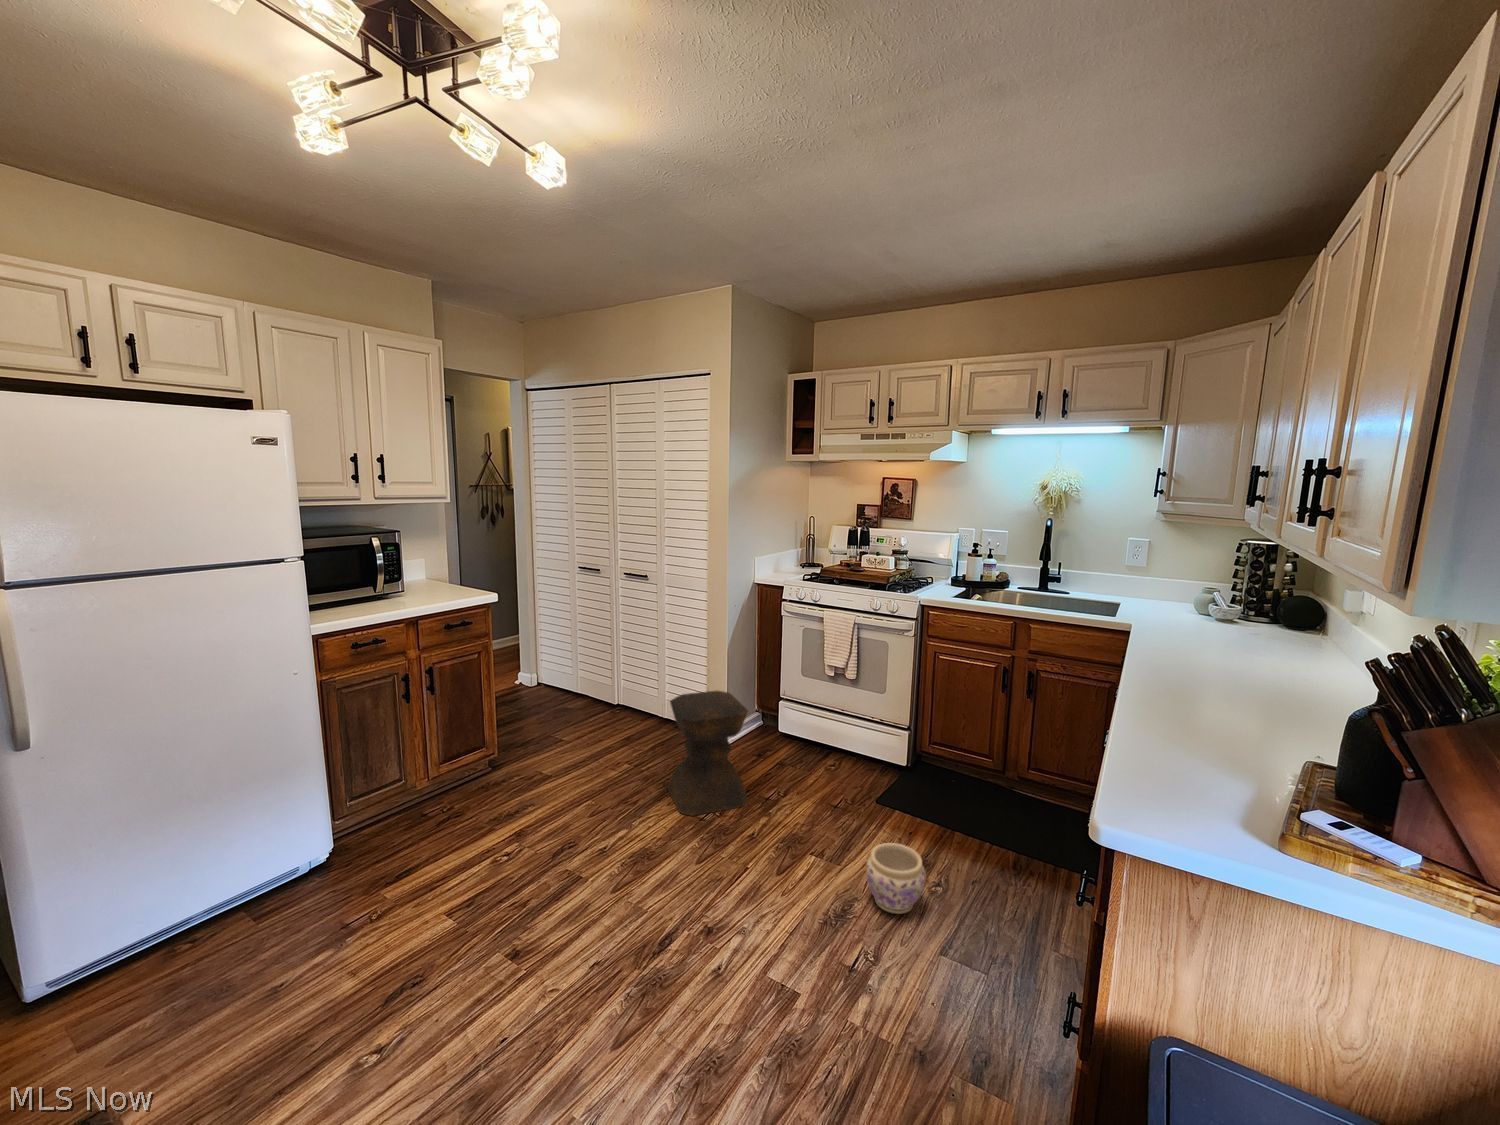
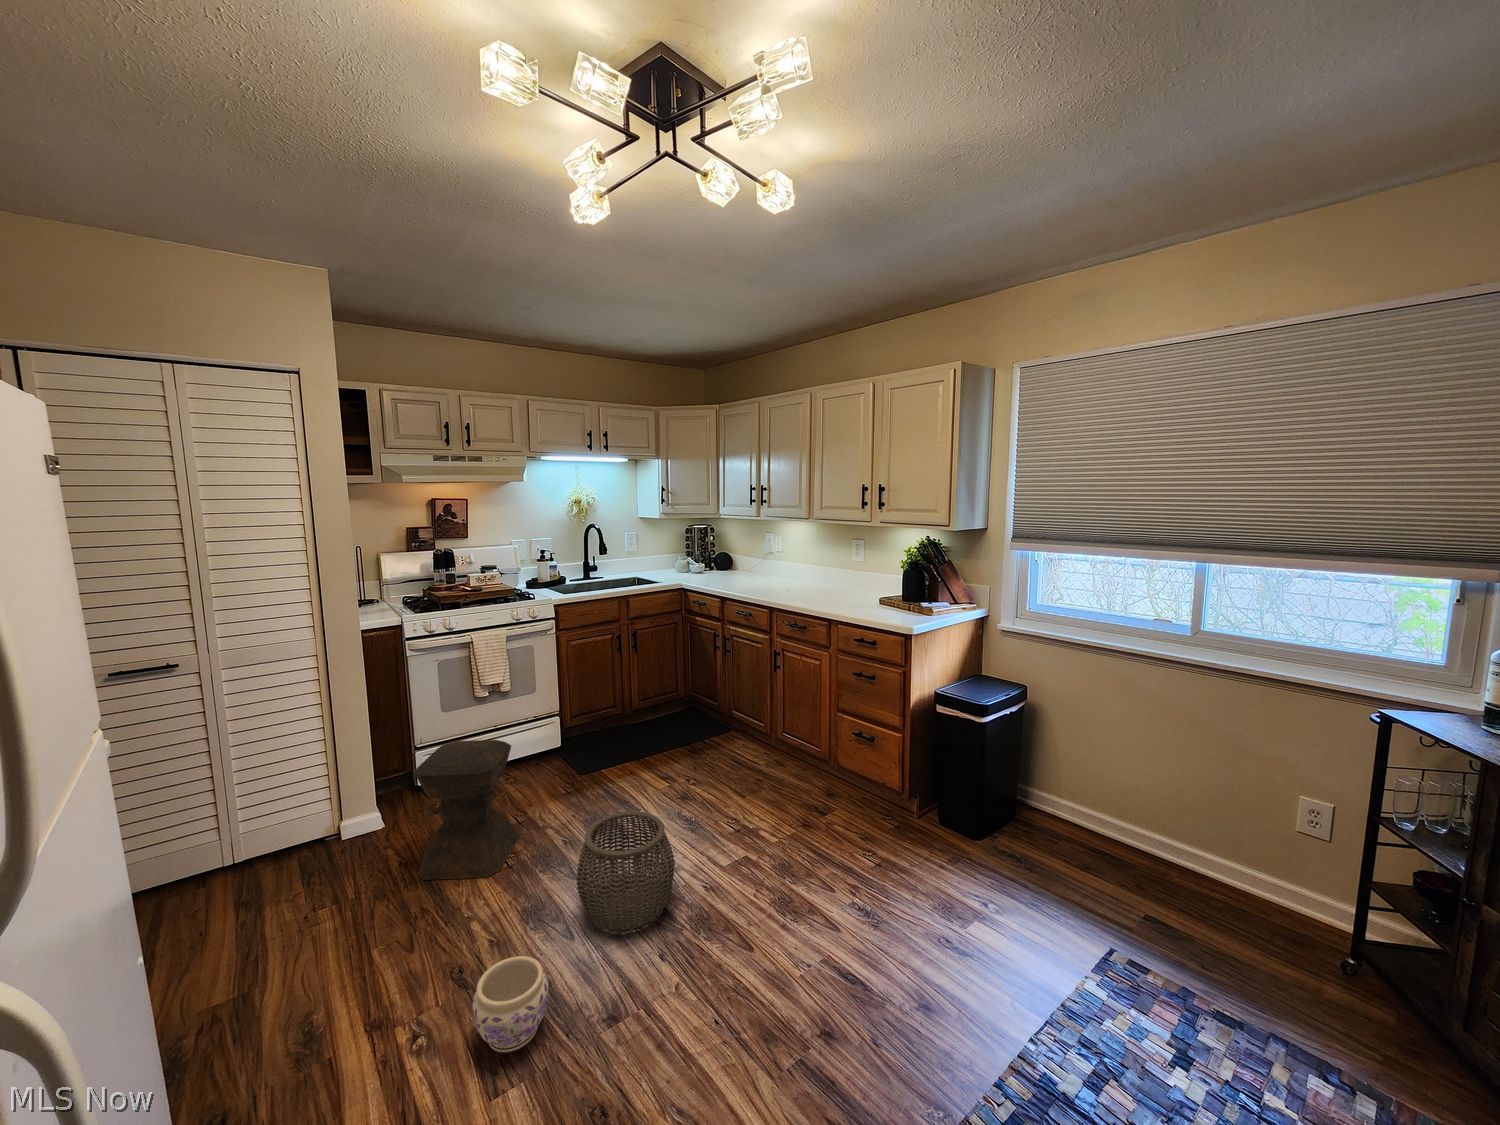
woven basket: none [612,808,718,940] -> present [576,811,675,932]
planter: present [866,843,925,915] -> present [472,956,548,1054]

